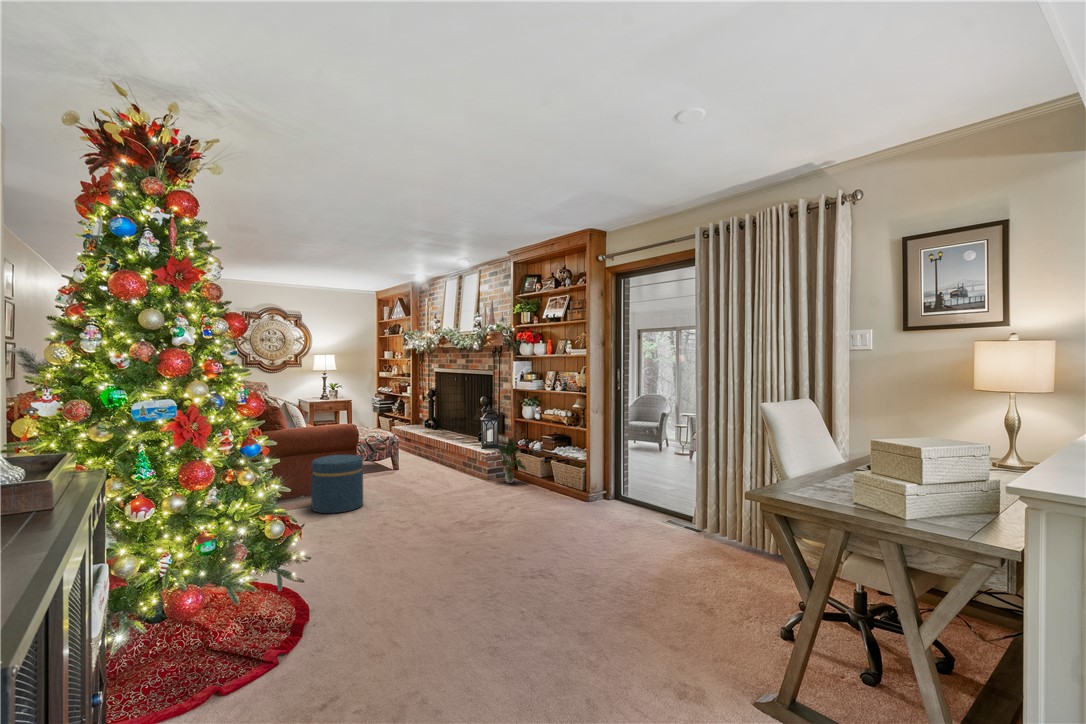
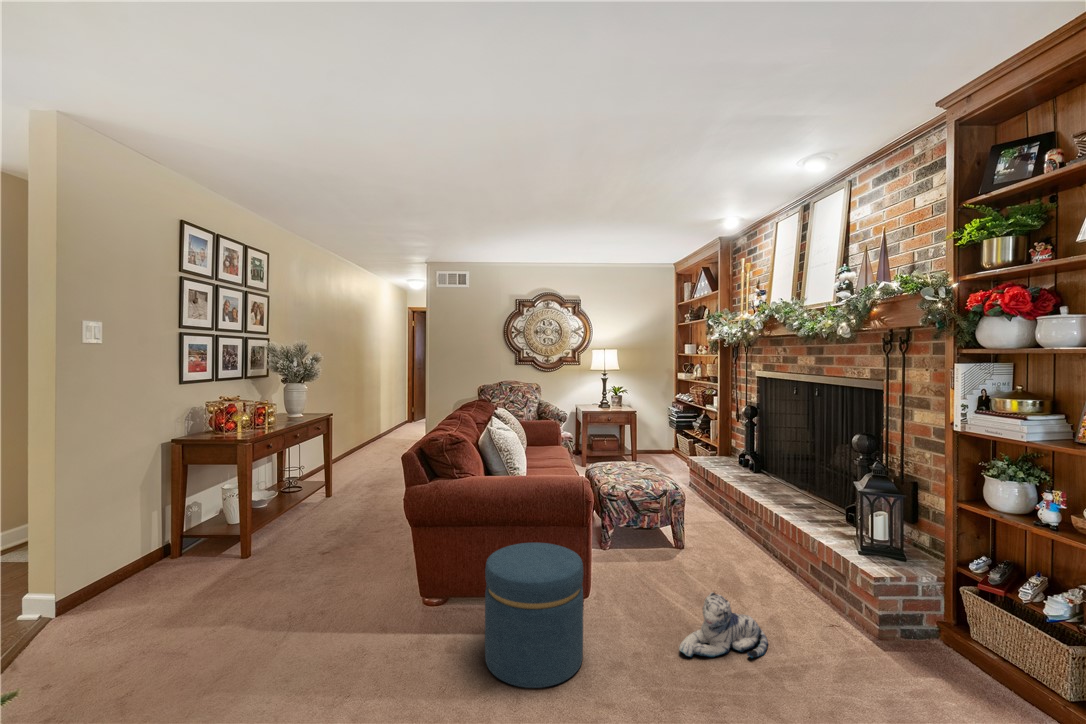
potted plant: present [494,437,526,483] -> none [896,561,1016,683]
plush toy: none [406,467,444,494] -> present [679,592,768,658]

